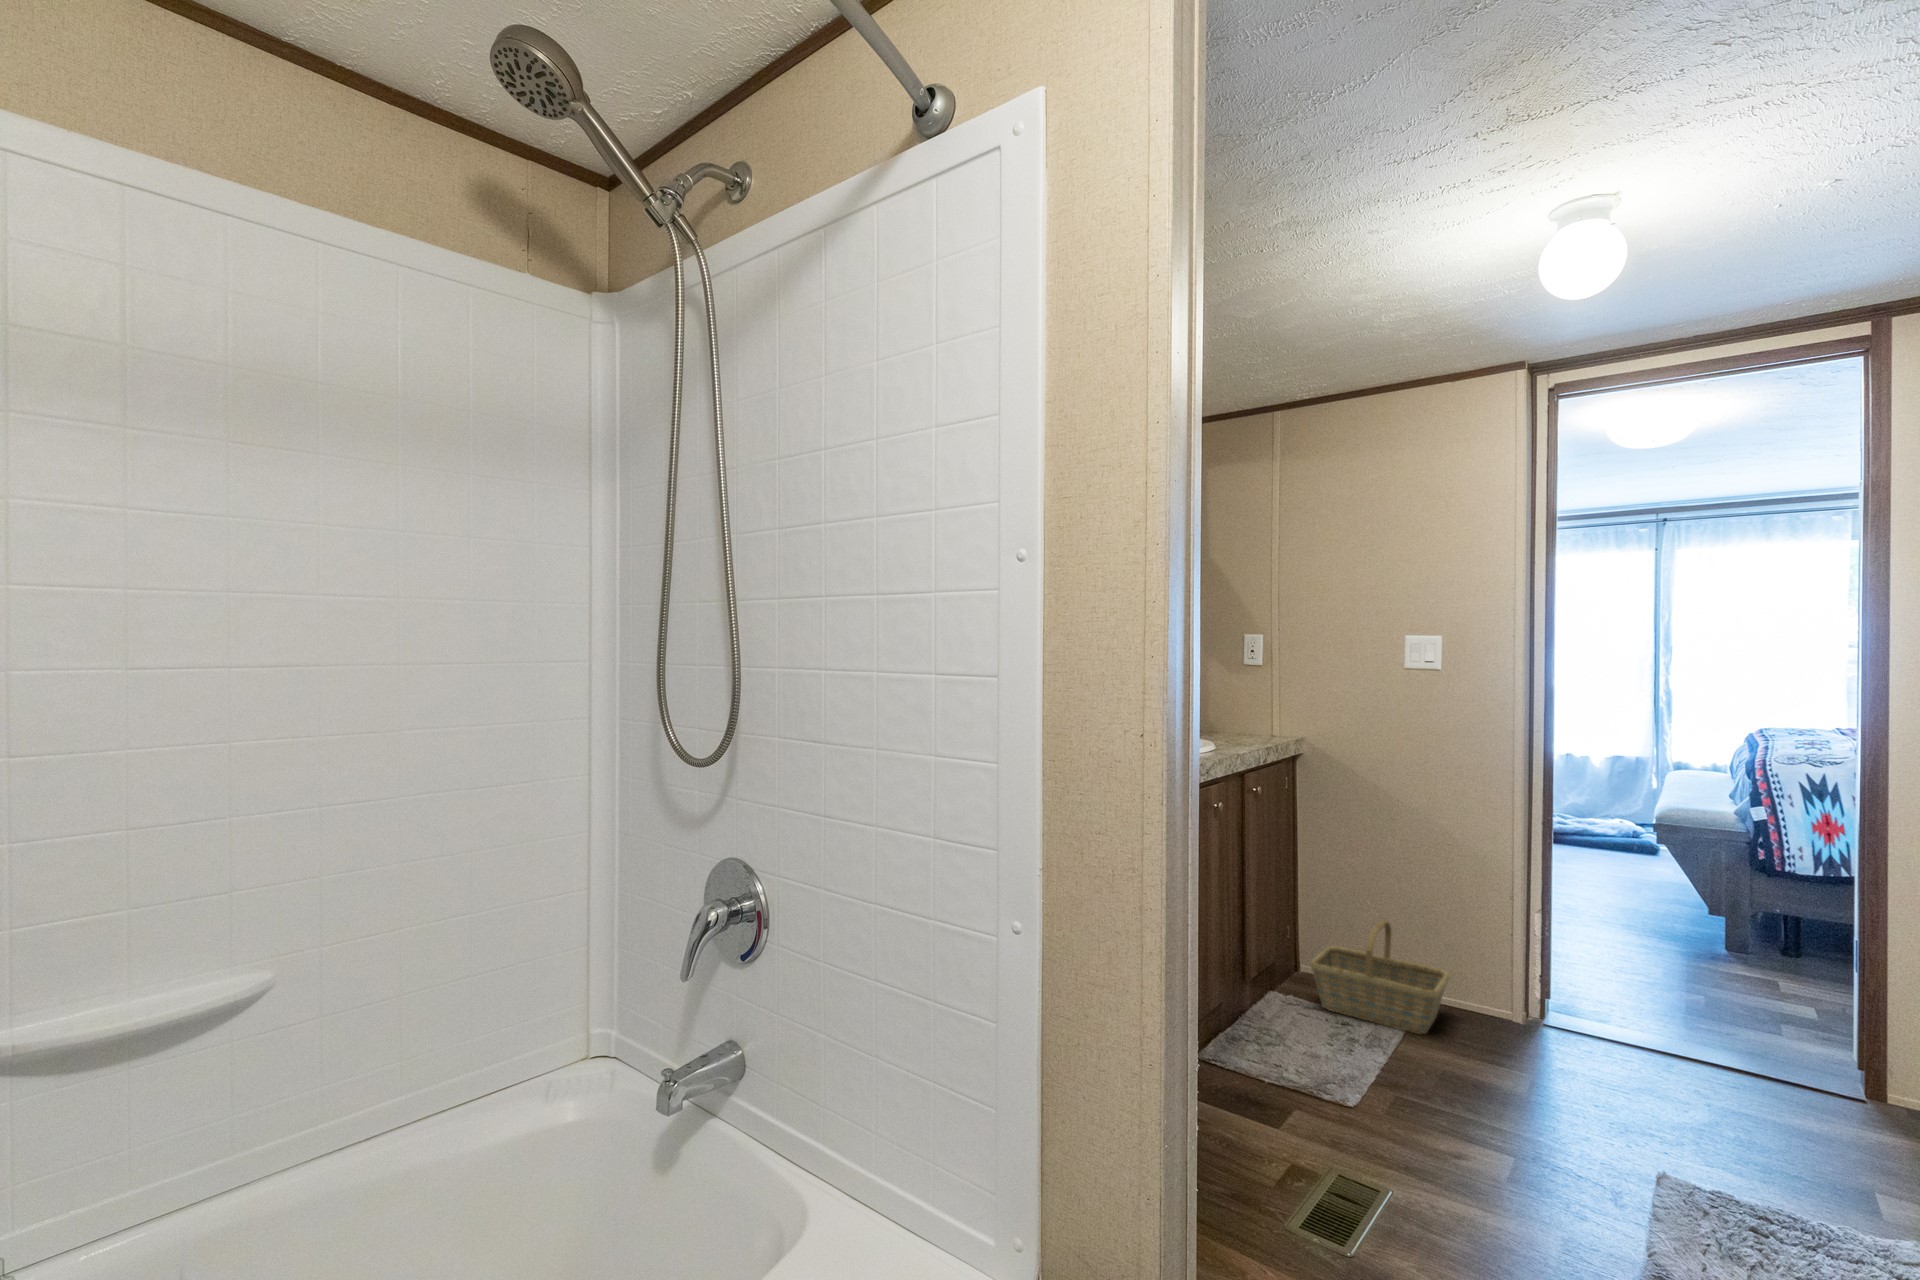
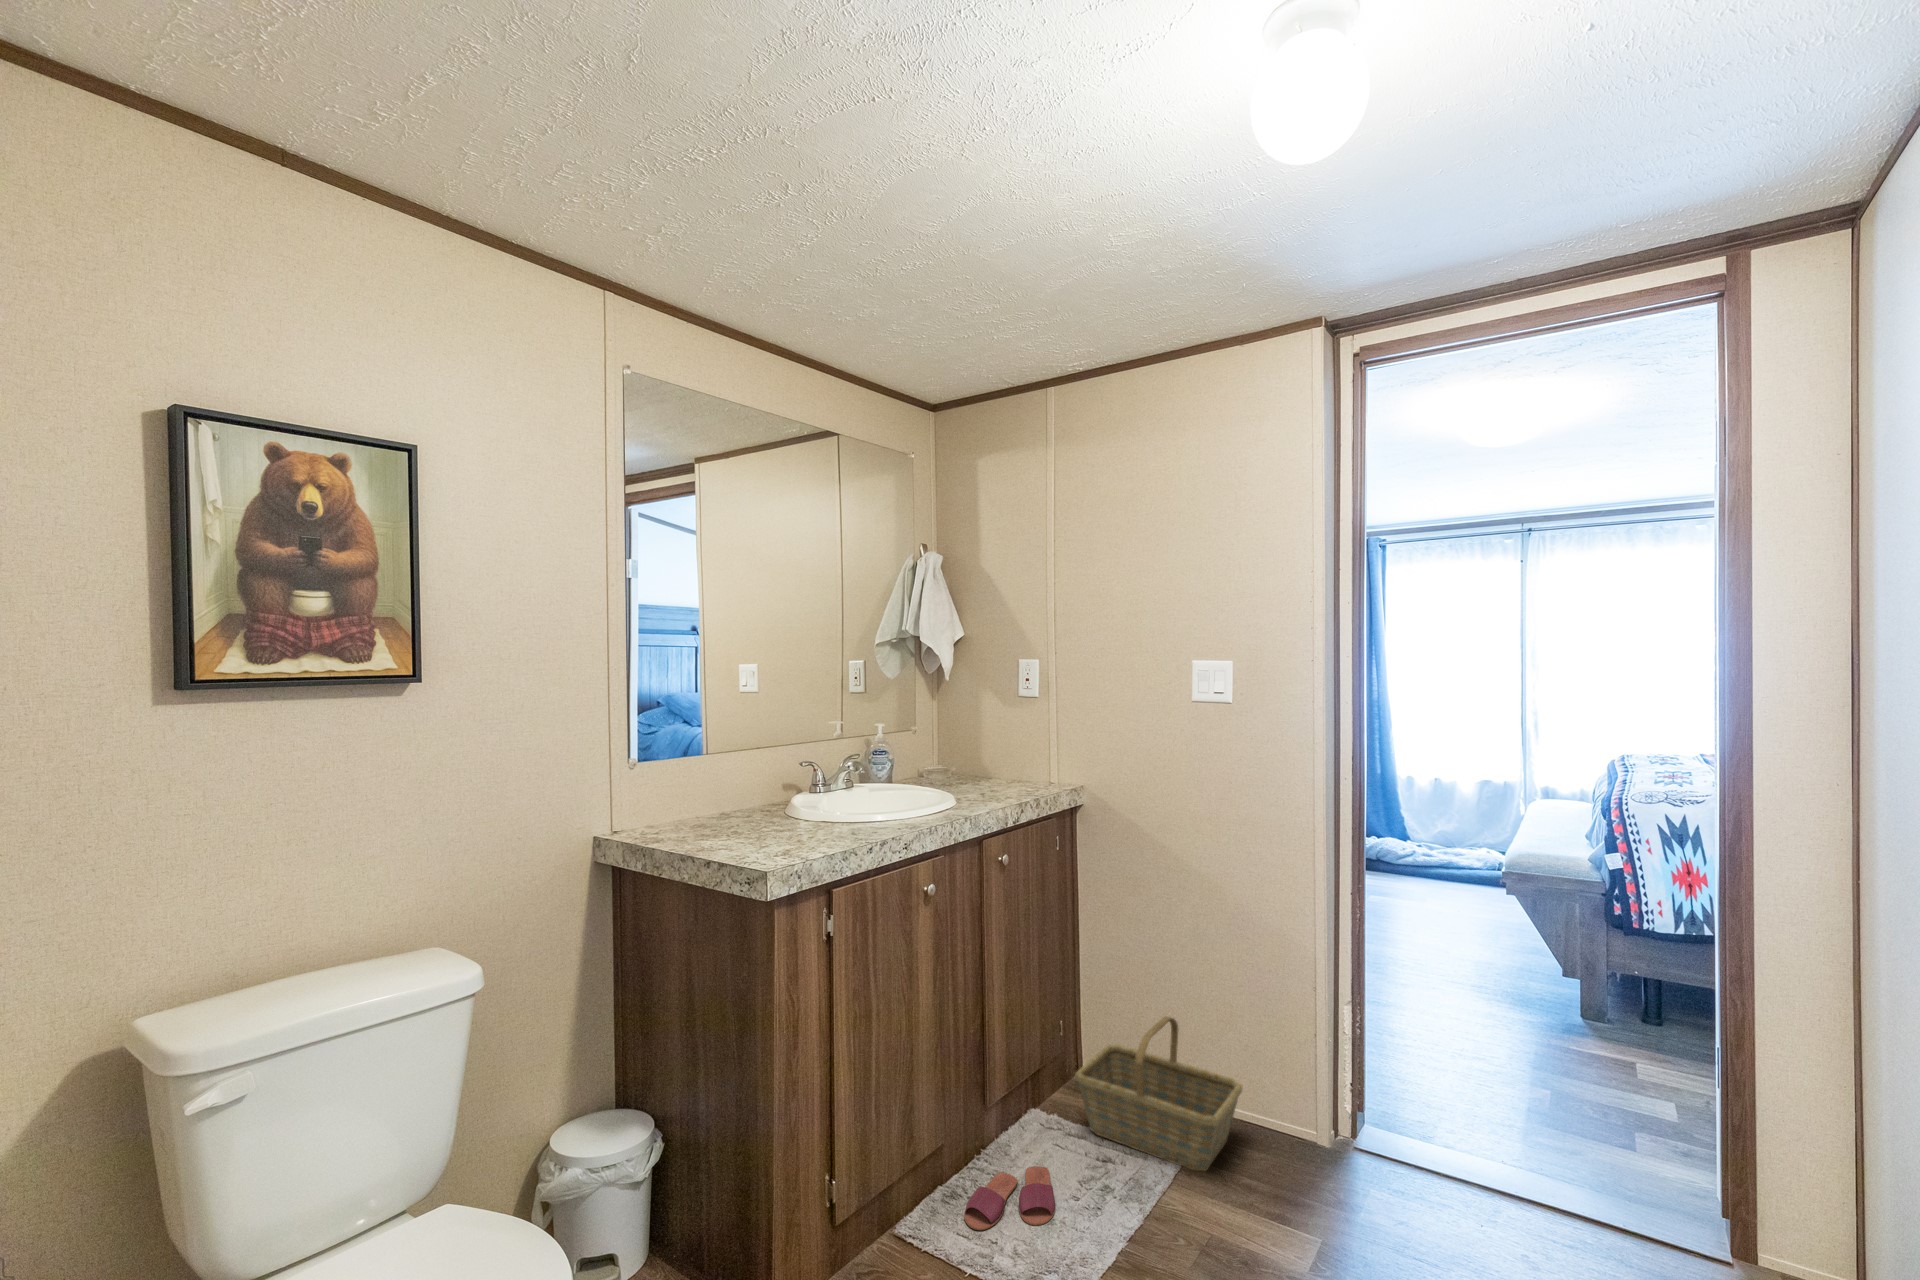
slippers: none [1246,1026,1316,1060] -> present [964,1166,1055,1230]

